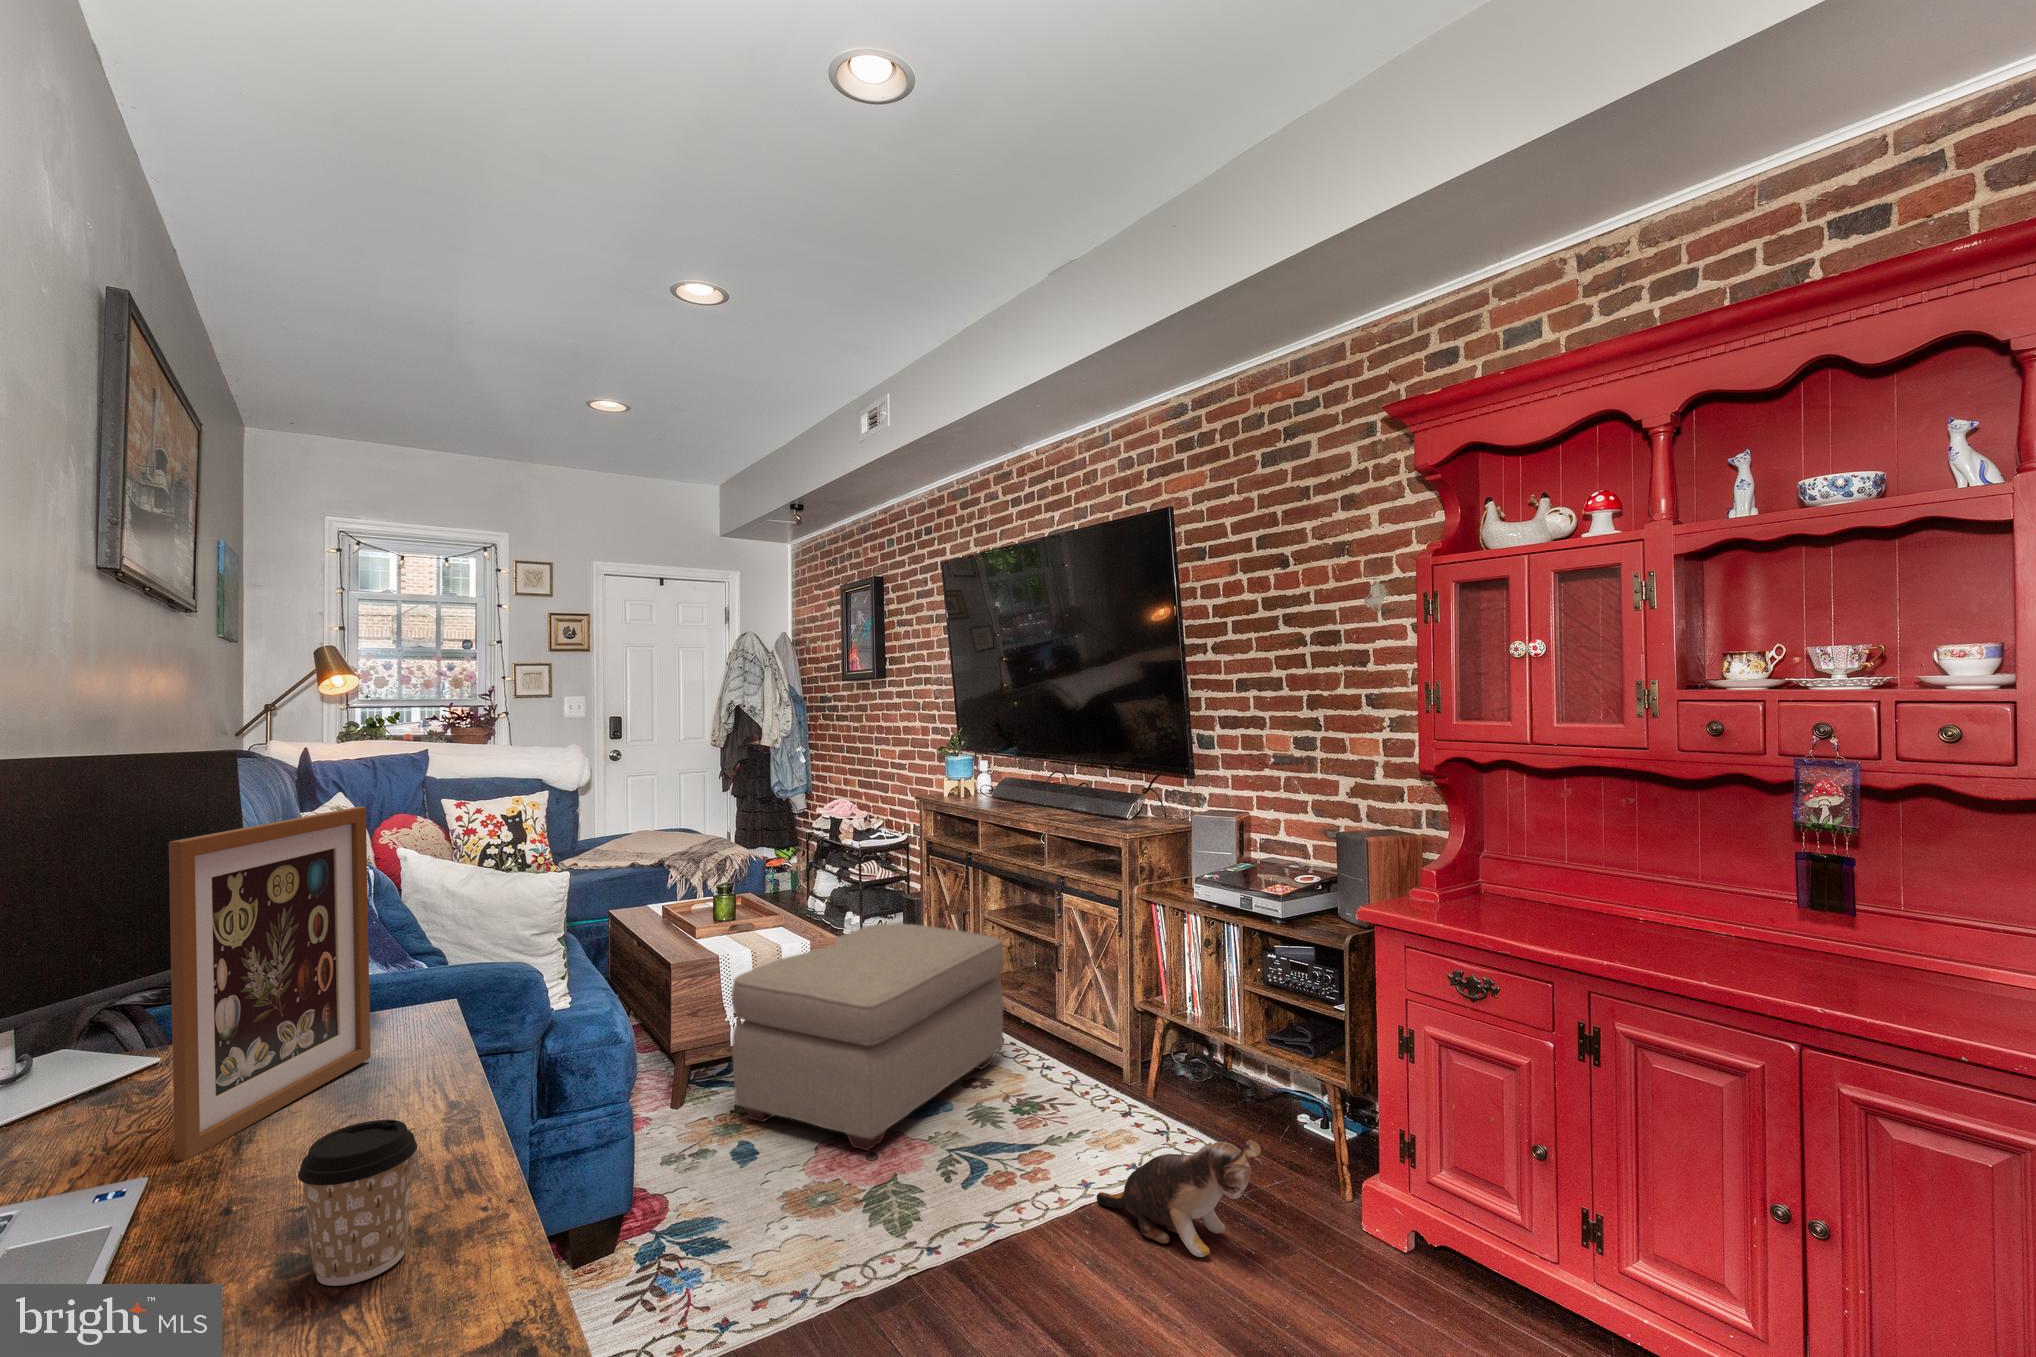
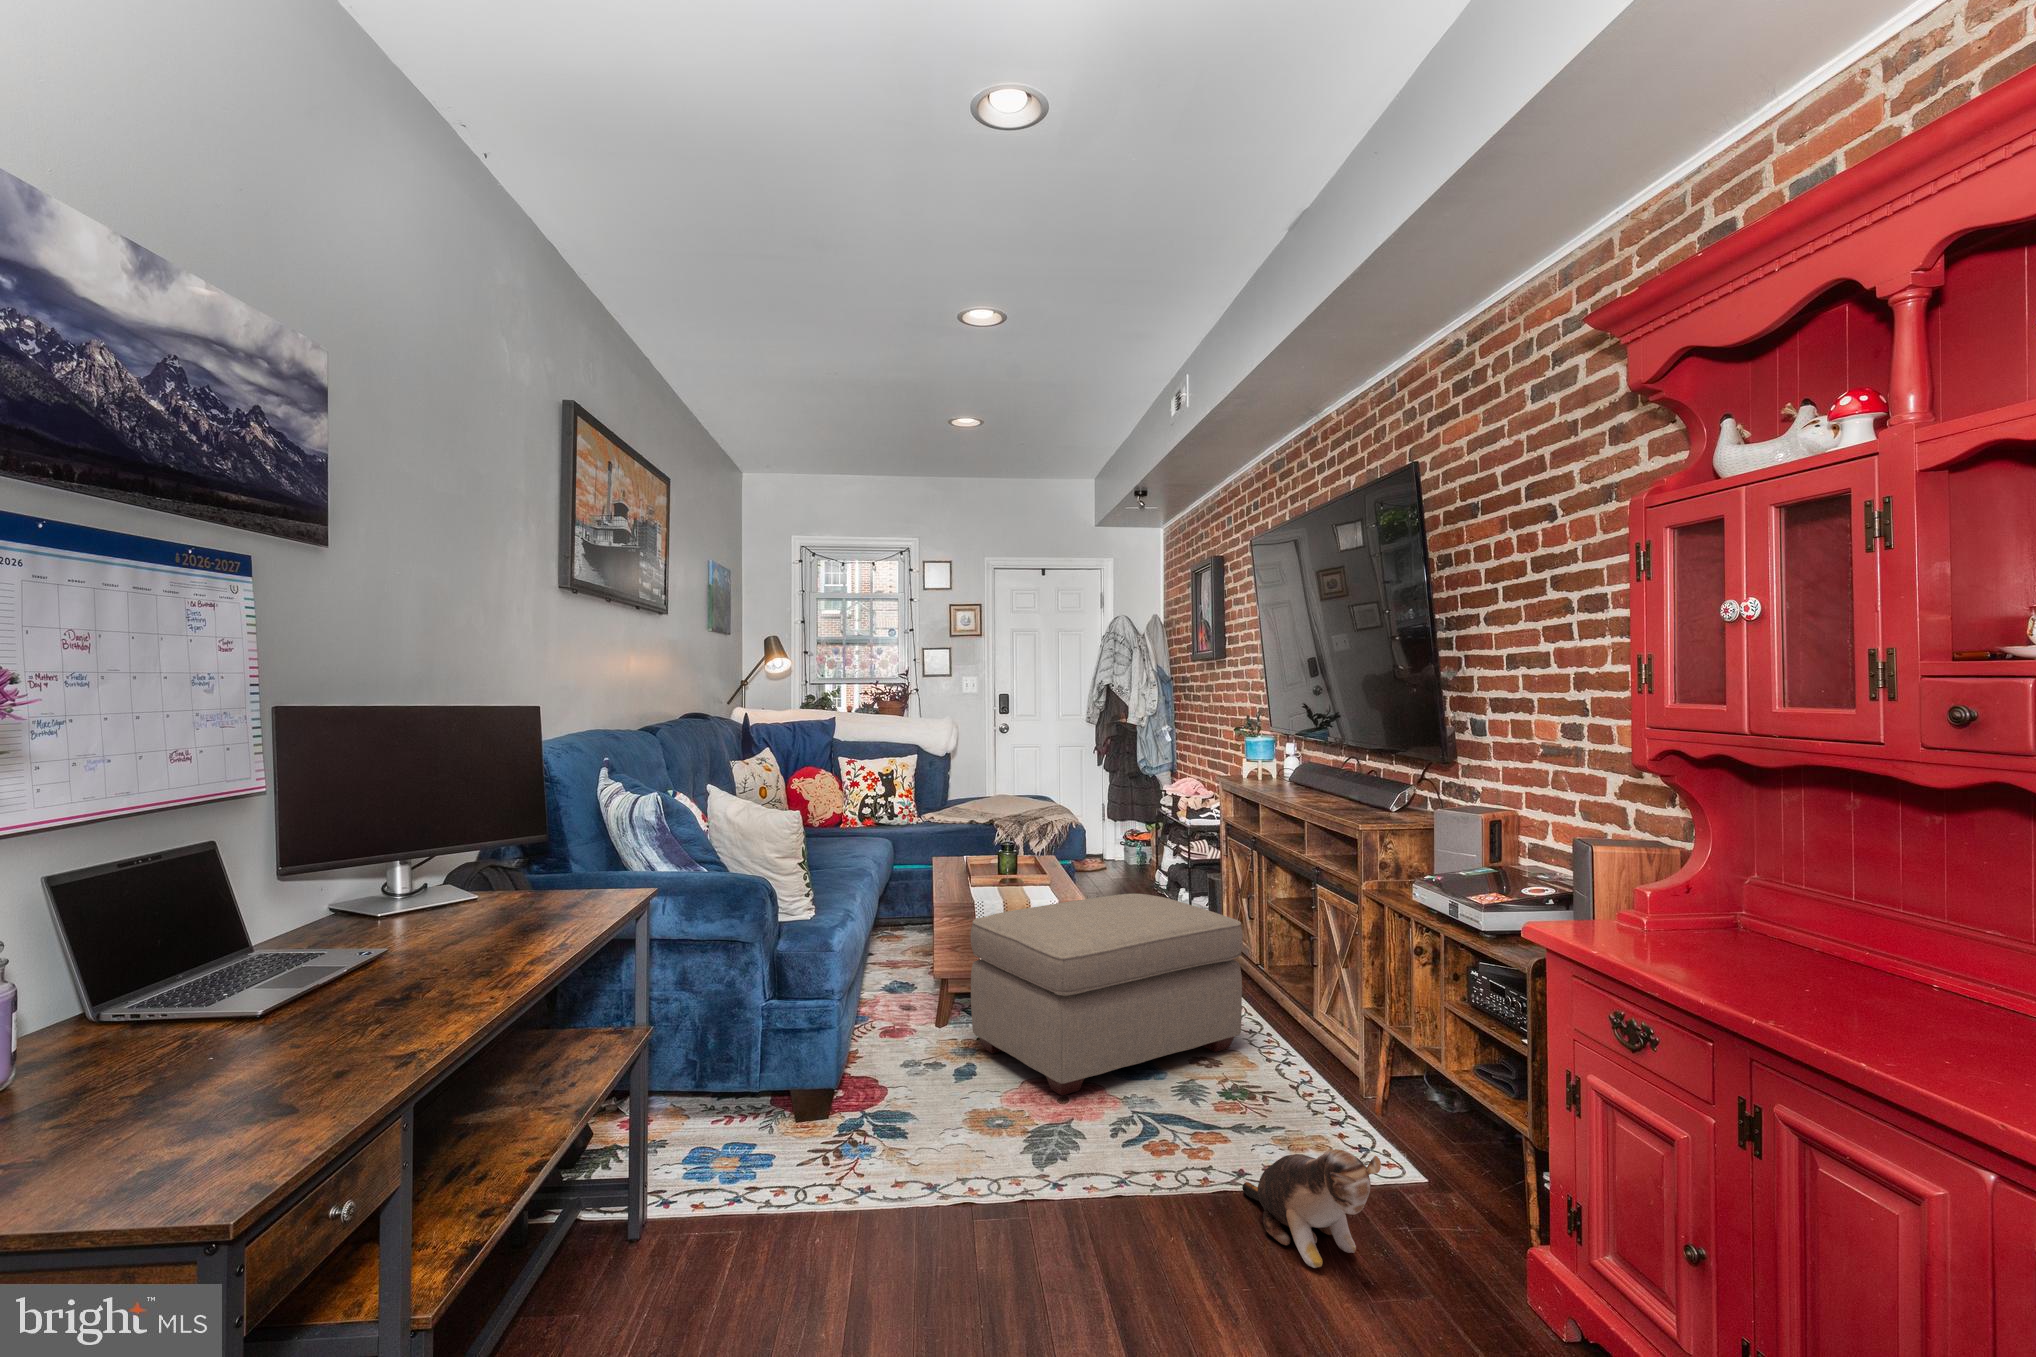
picture frame: present [169,807,371,1161] -> none [423,723,577,937]
coffee cup: present [298,1120,417,1286] -> none [387,910,462,1006]

